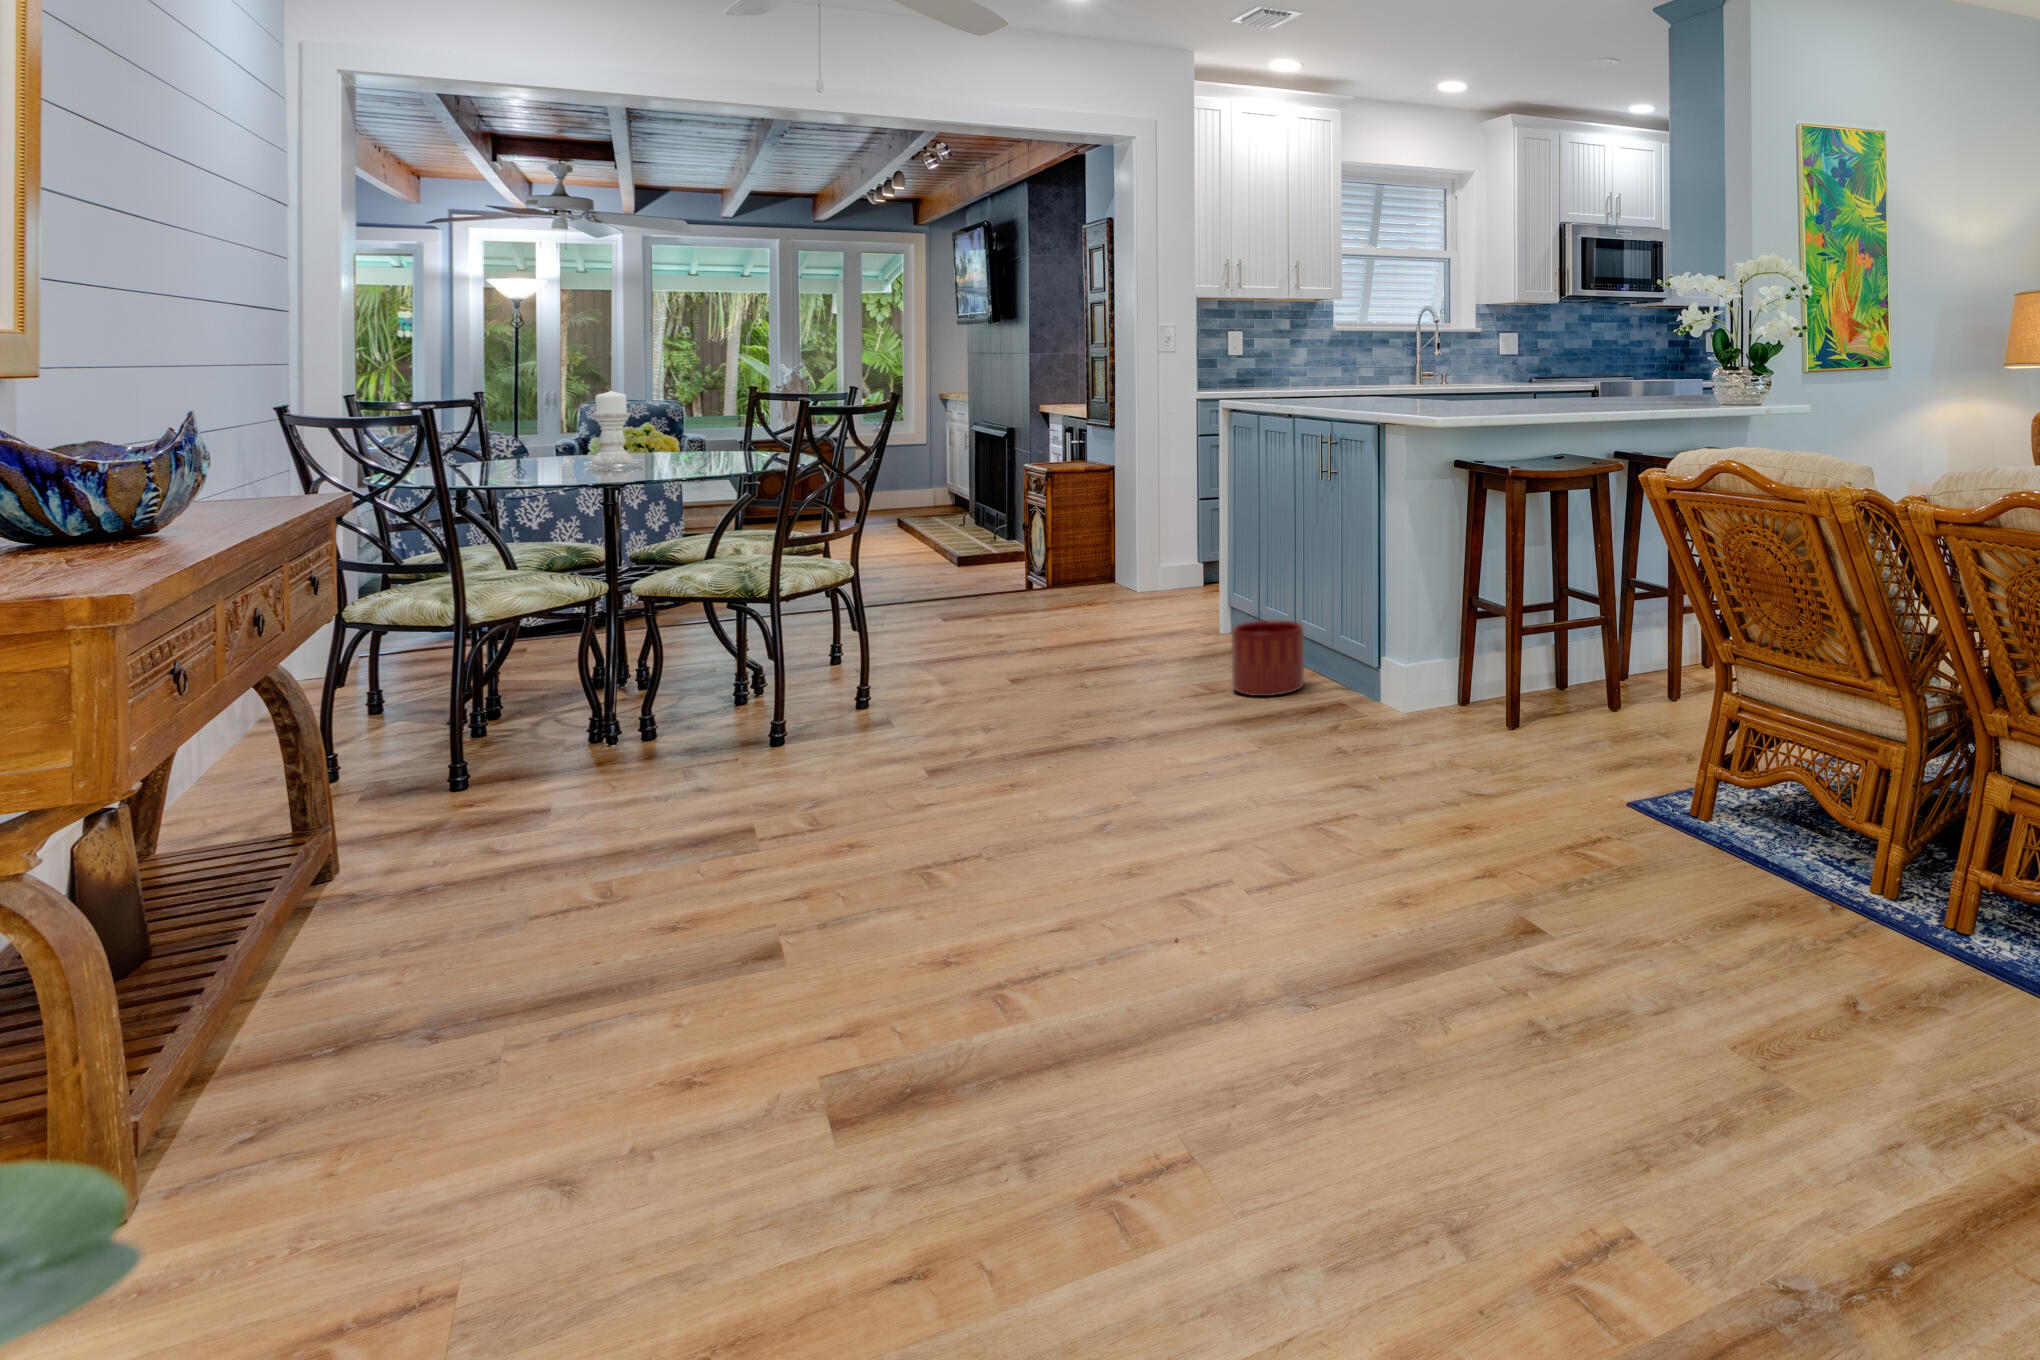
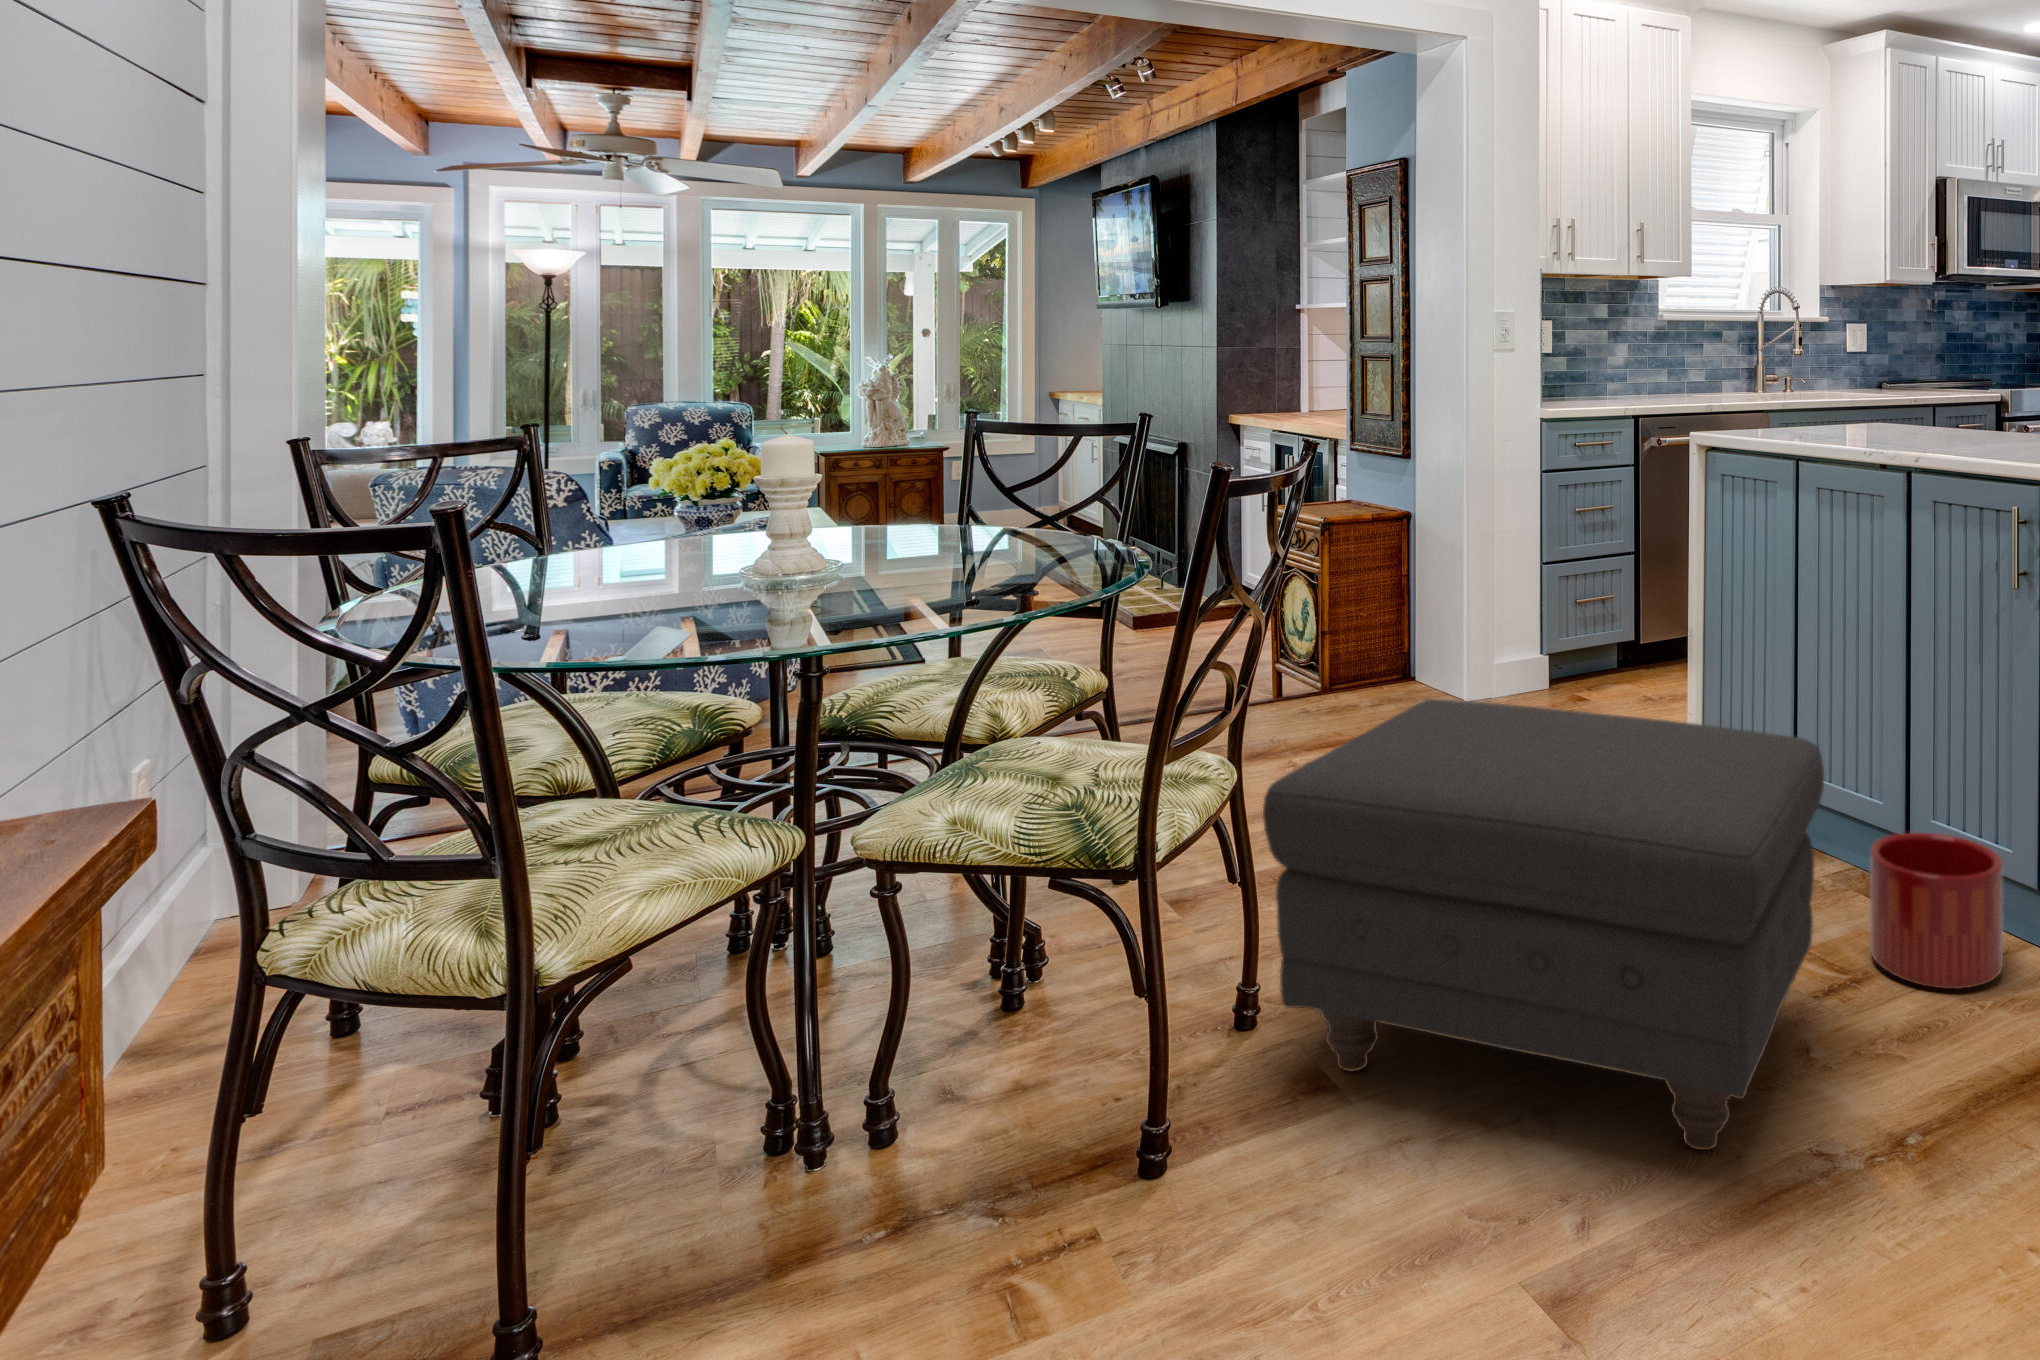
ottoman: none [853,544,1176,739] -> present [1263,699,1824,1150]

